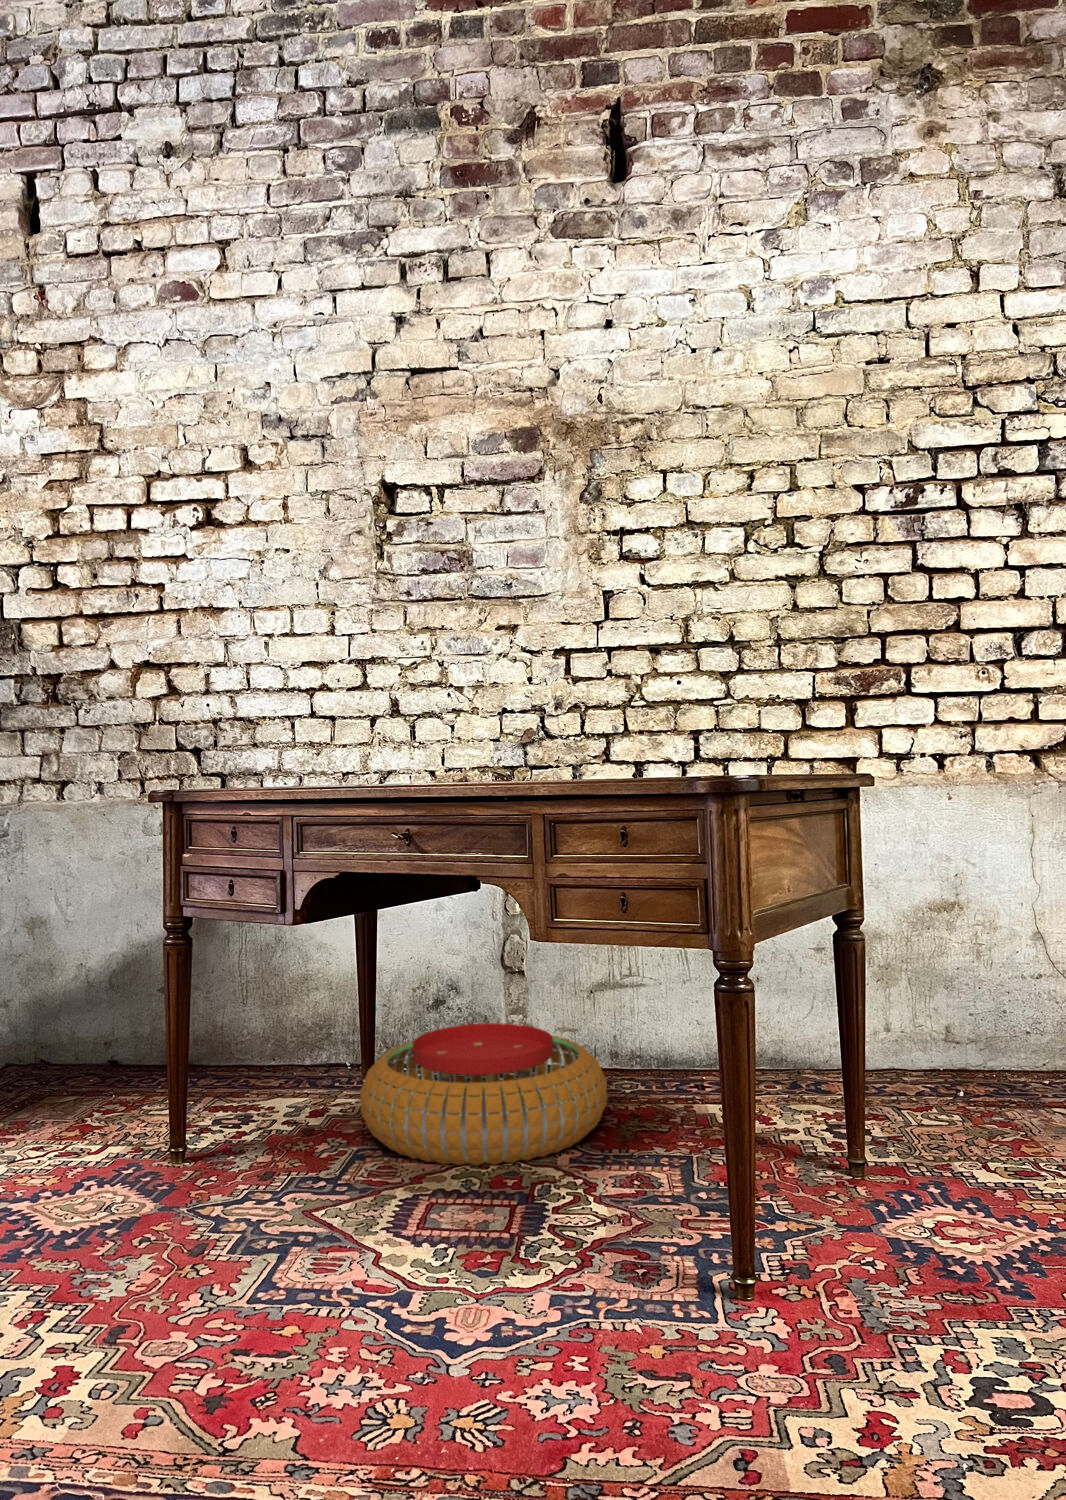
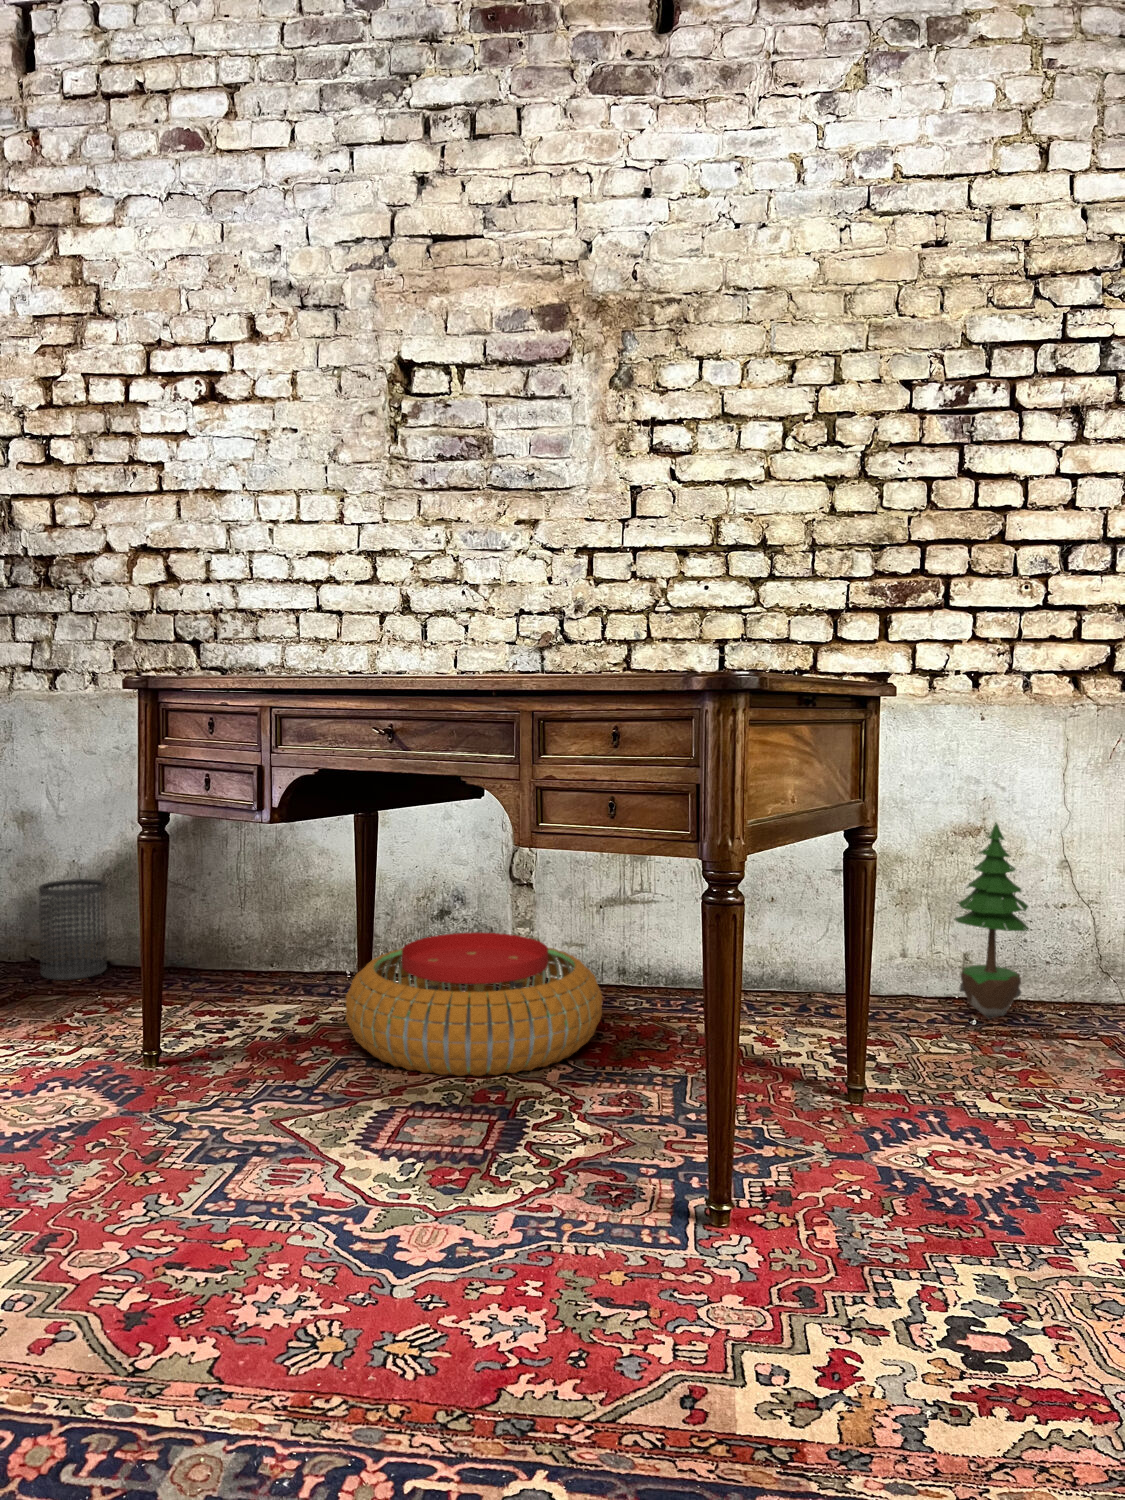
potted tree: none [936,895,1009,1087] -> present [954,823,1029,1019]
wastebasket: none [48,986,114,1087] -> present [39,879,107,980]

